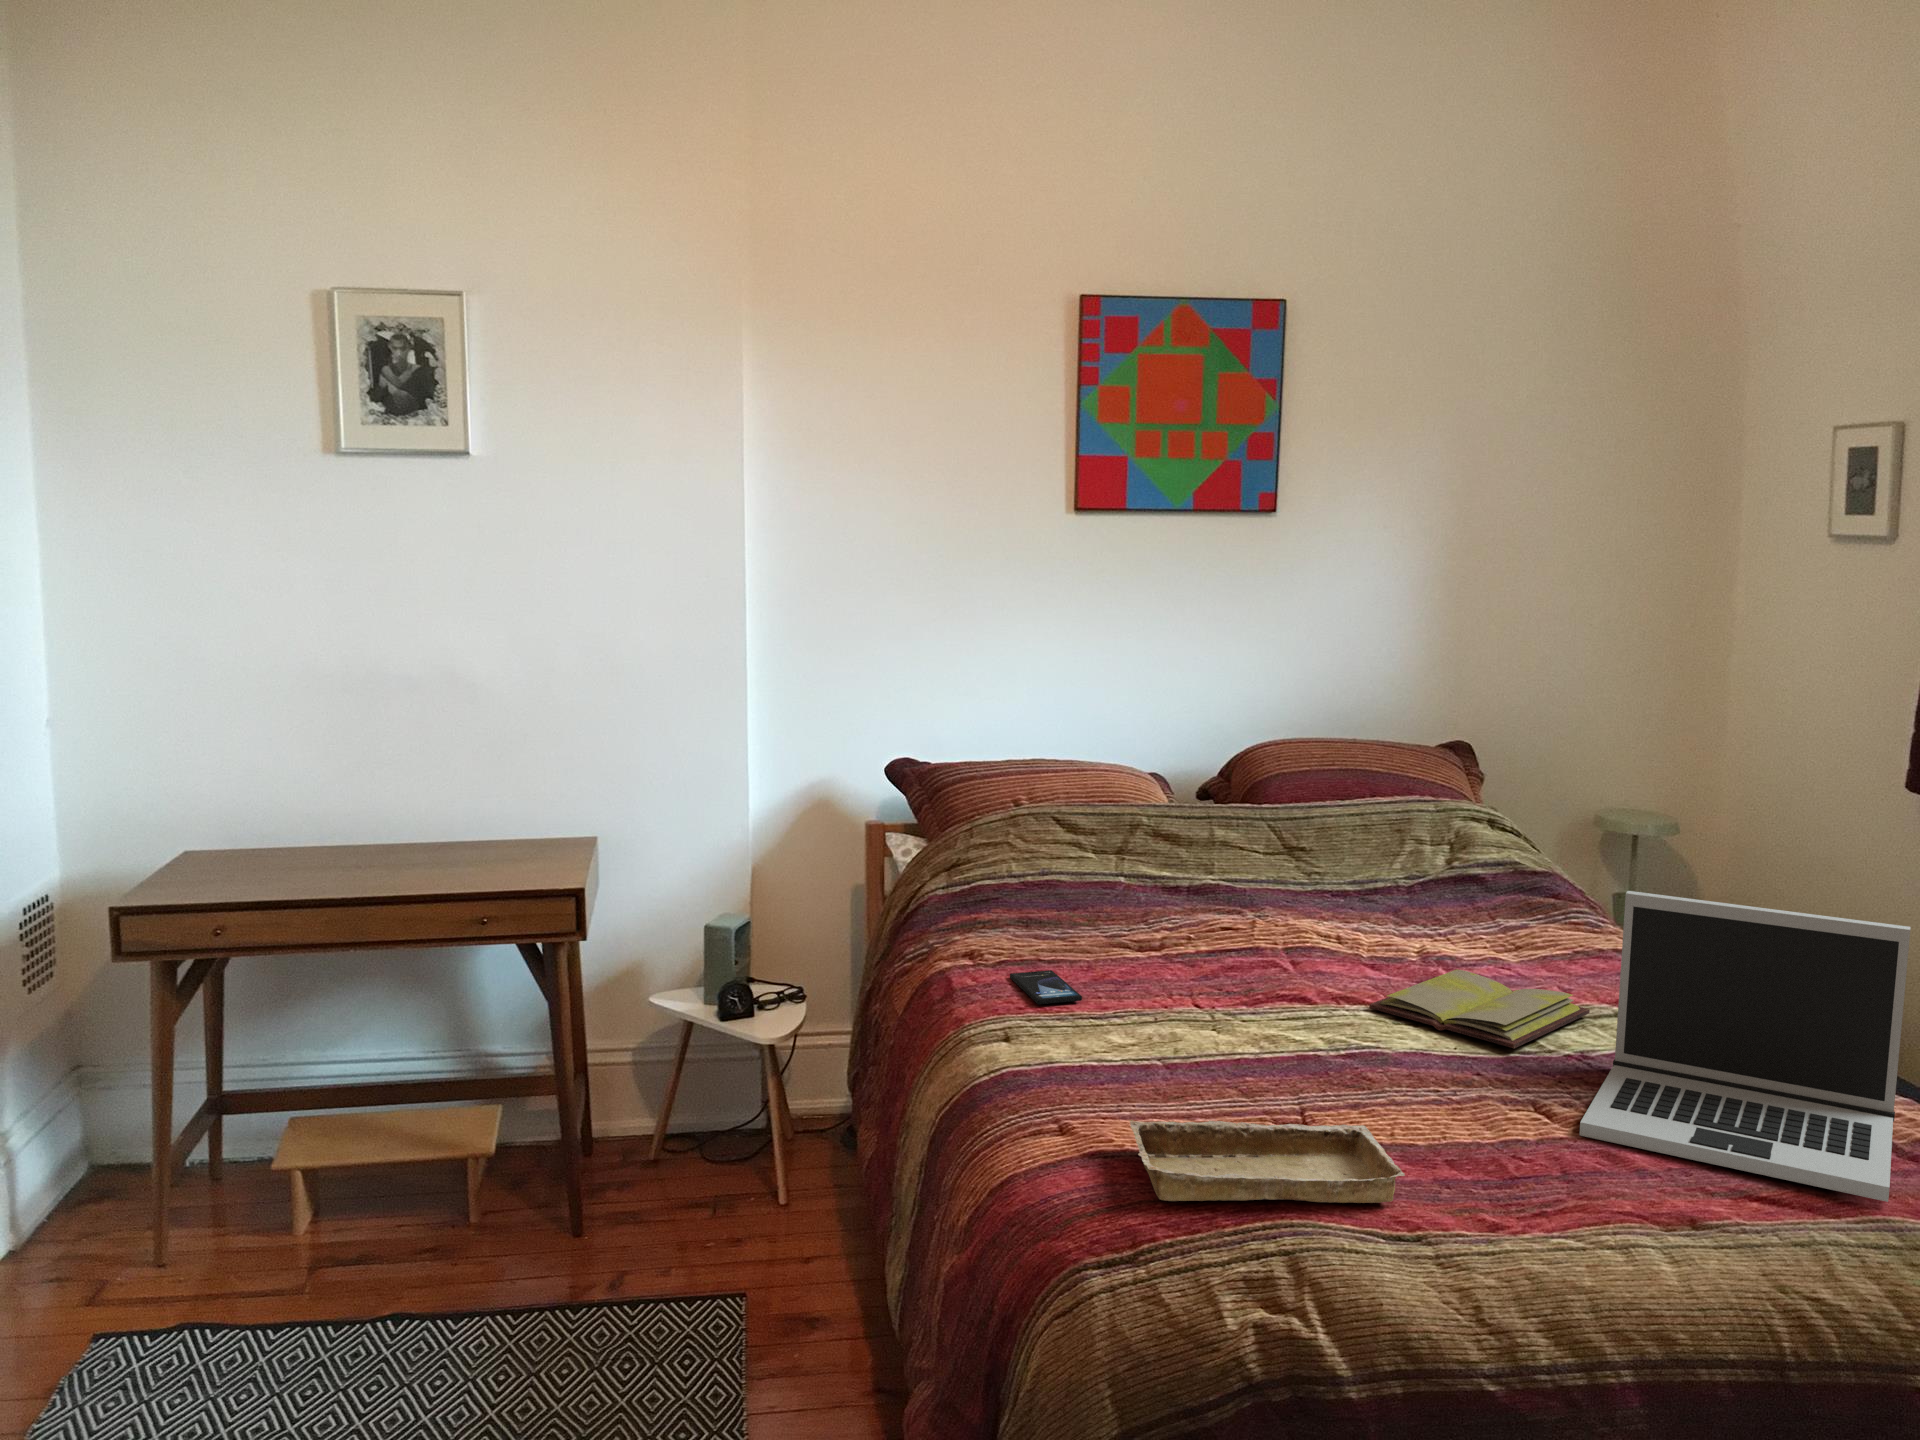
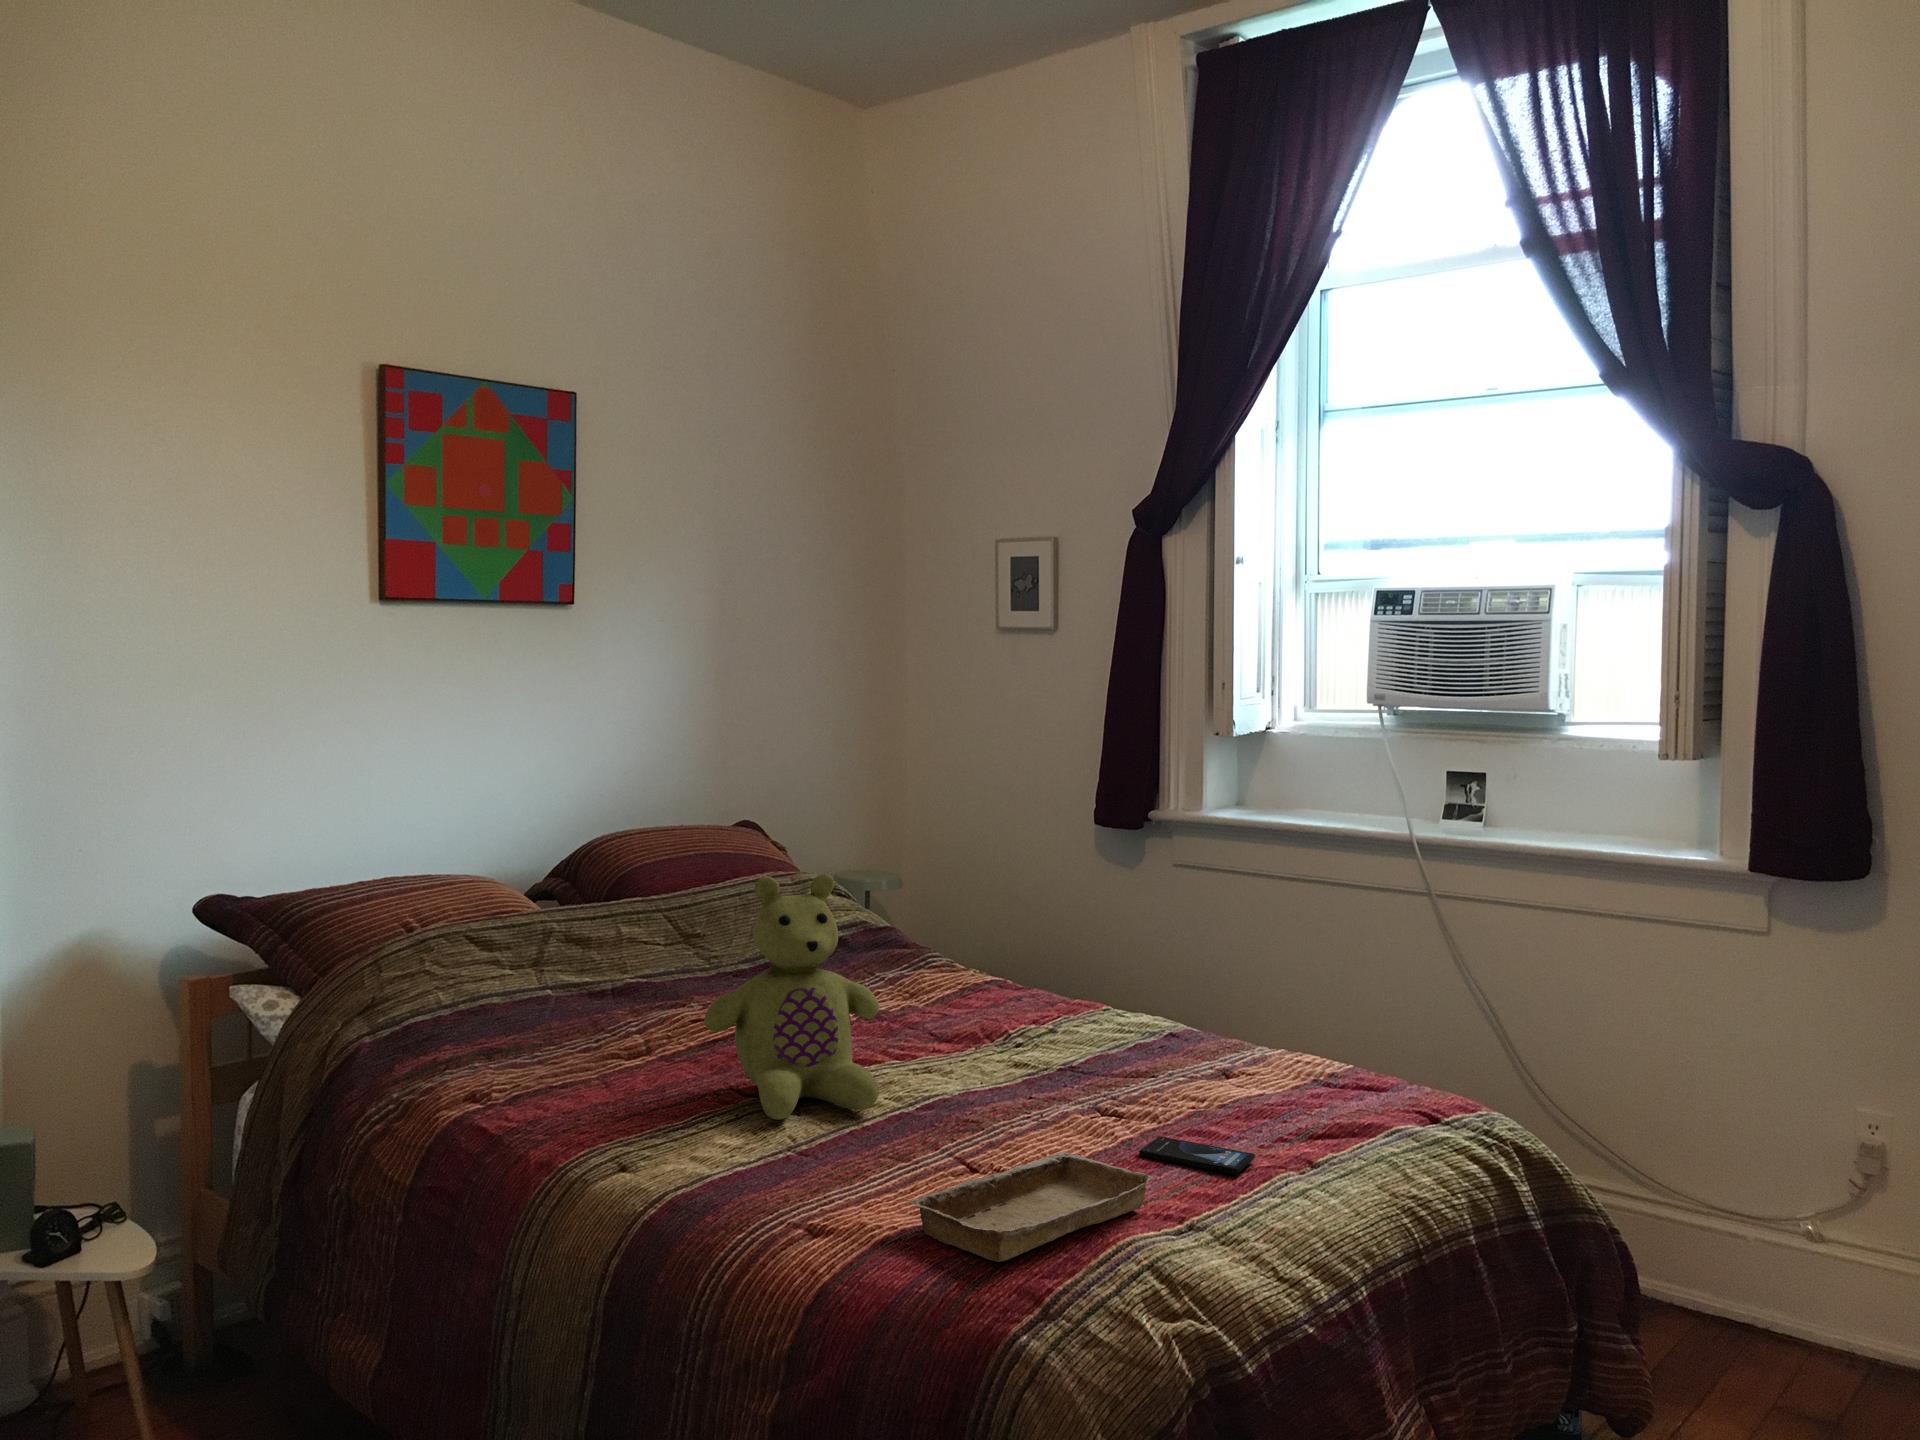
stuffed bear: none [1149,796,1329,1039] -> present [704,874,879,1120]
laptop: present [1579,891,1911,1202] -> none [1112,912,1369,1122]
diary: present [1369,969,1590,1048] -> none [895,1019,1043,1070]
smartphone: present [1010,970,1082,1004] -> present [1139,1136,1255,1174]

